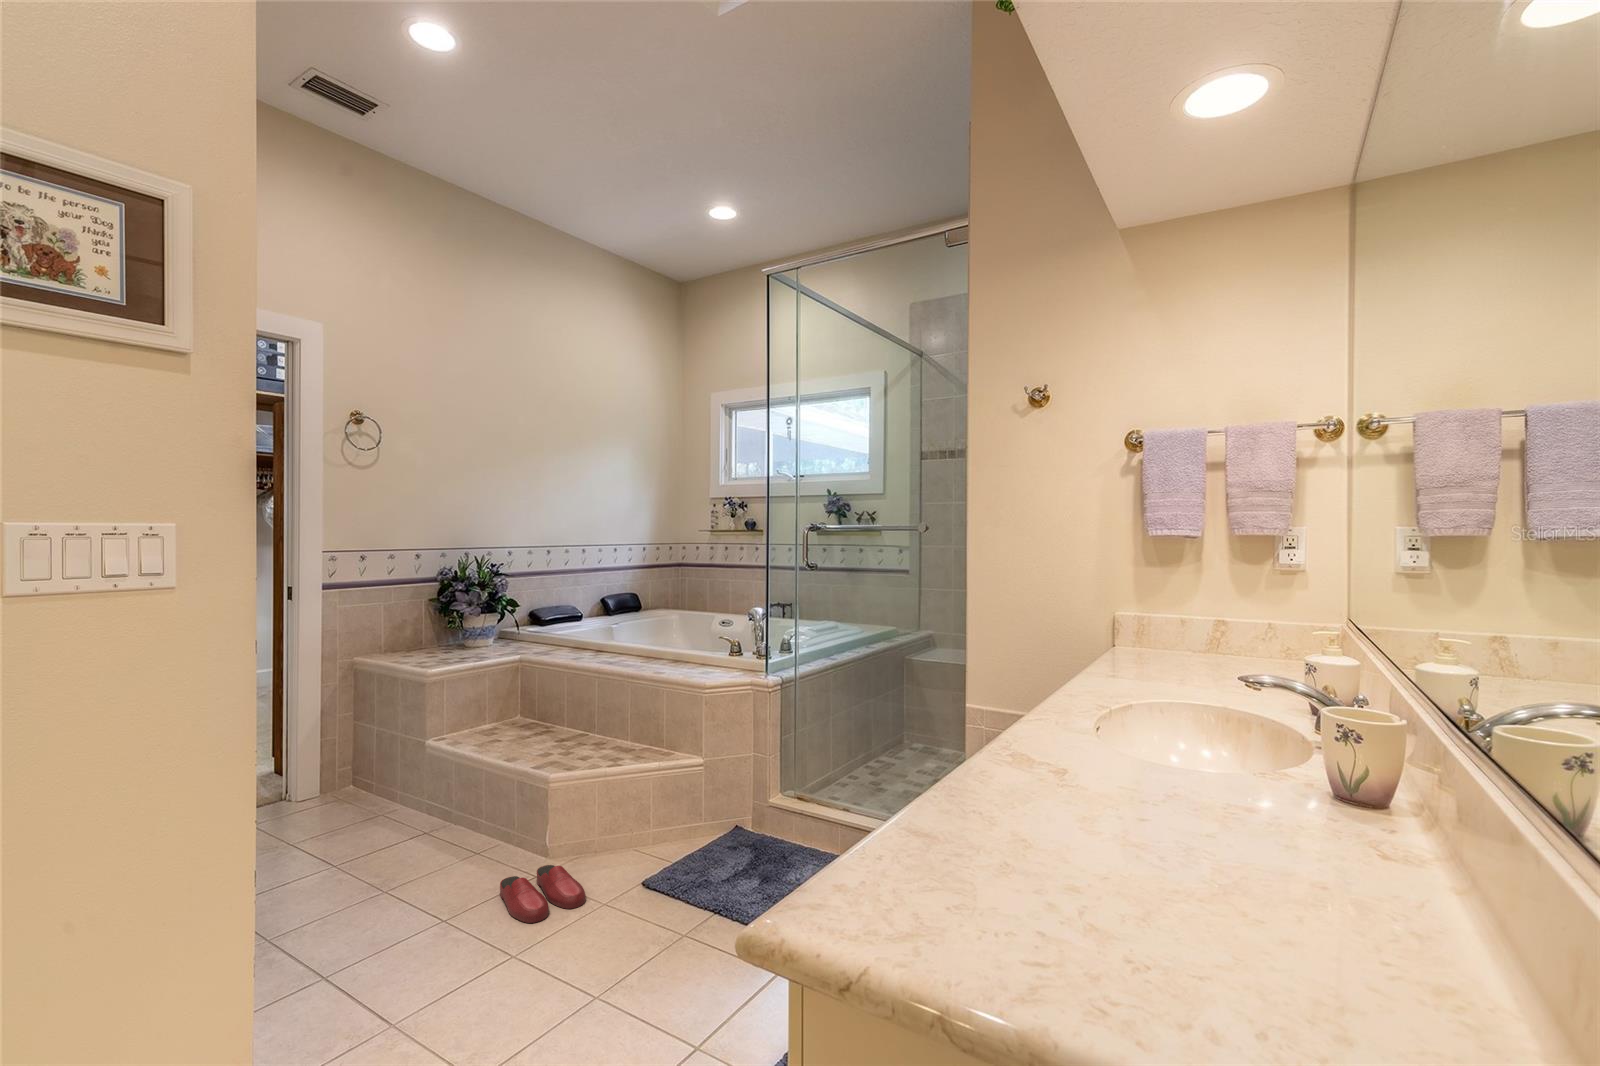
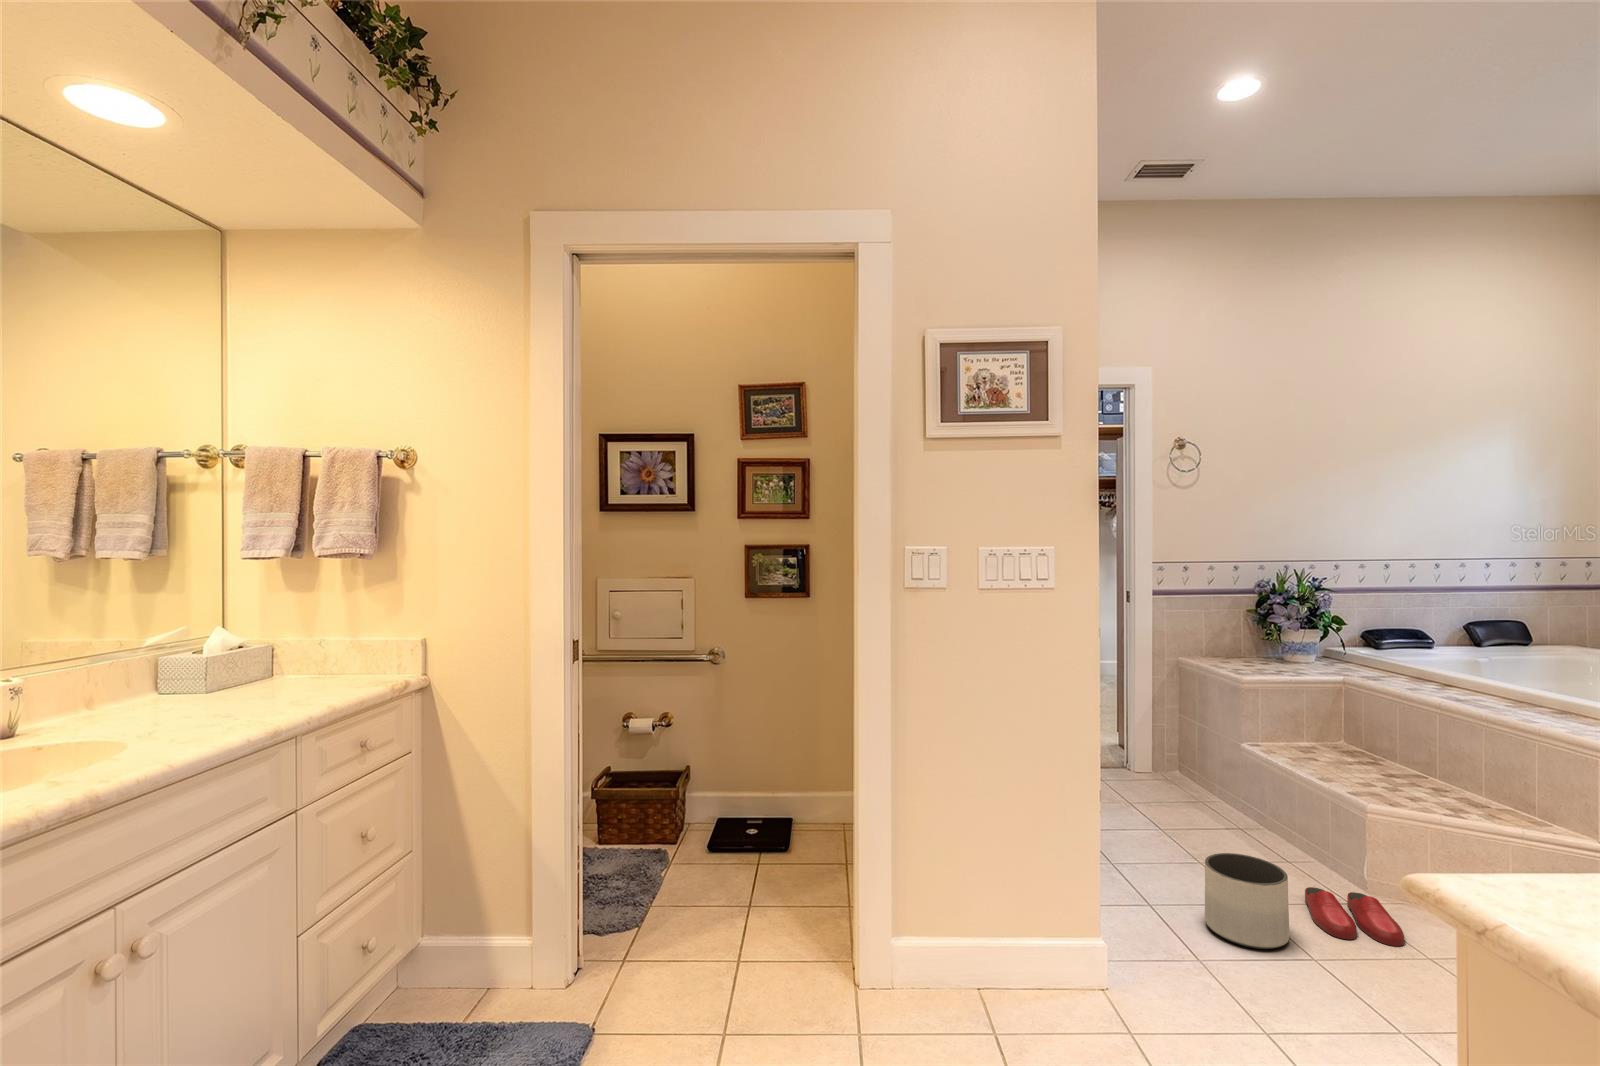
planter: none [401,874,492,986] -> present [1205,853,1289,949]

